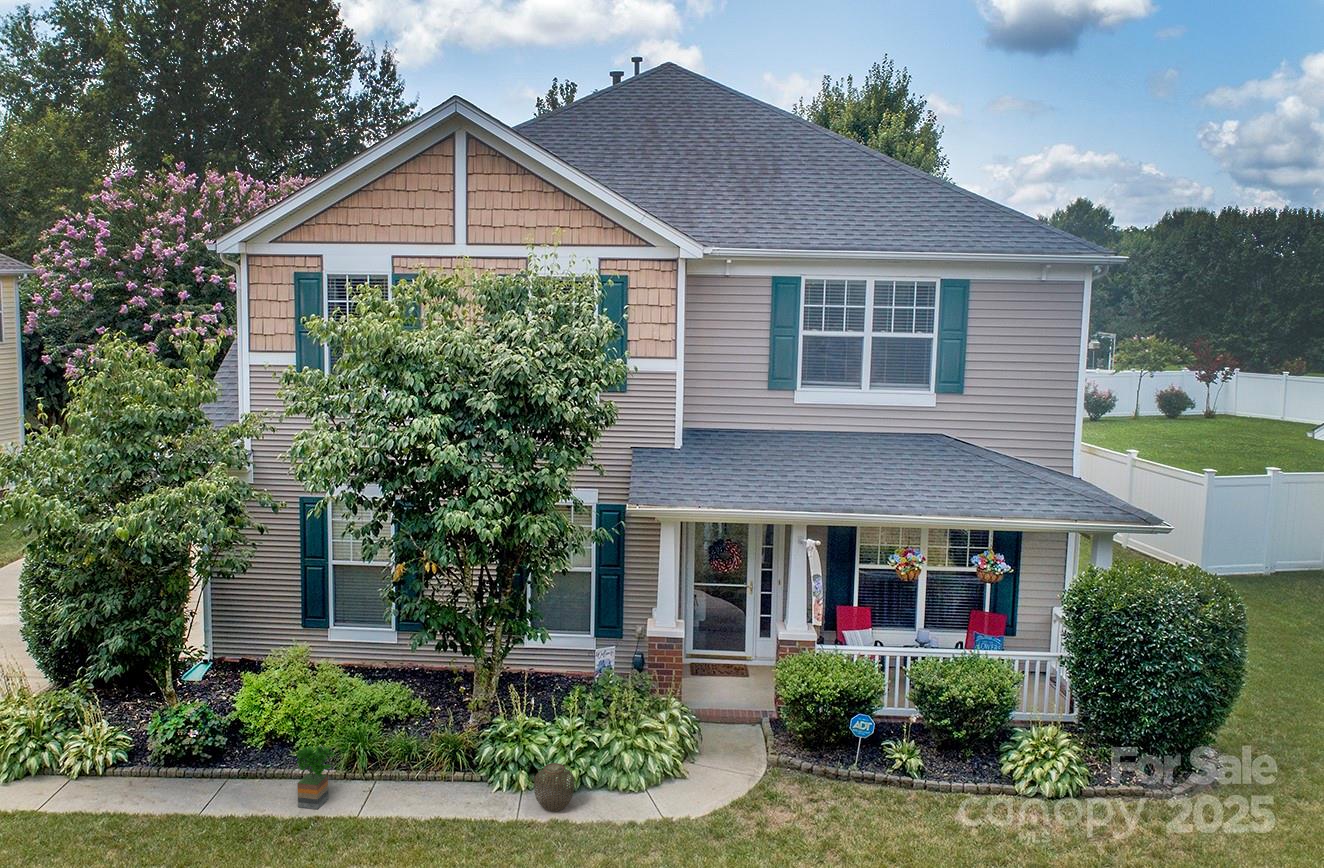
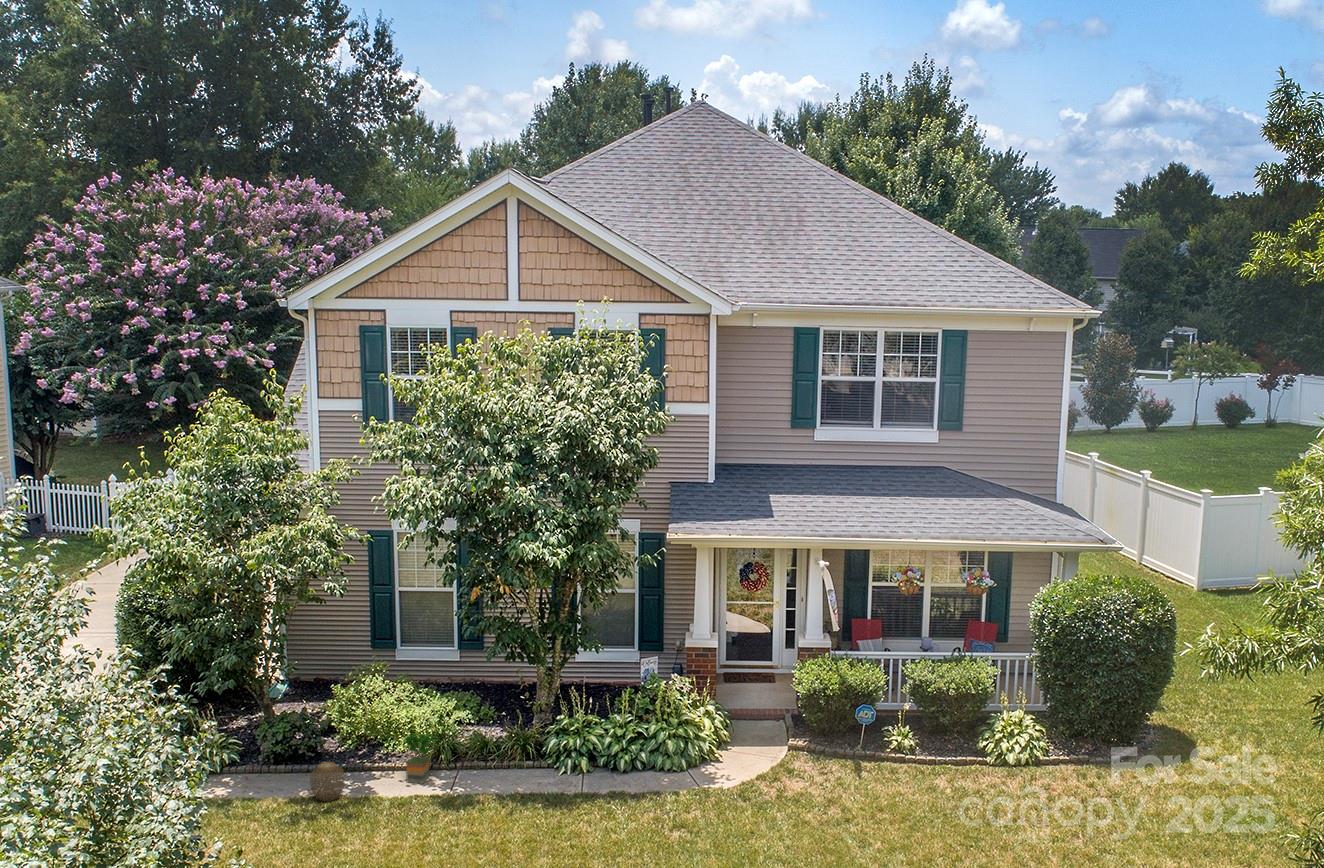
woven basket: present [534,763,574,811] -> present [310,762,344,801]

